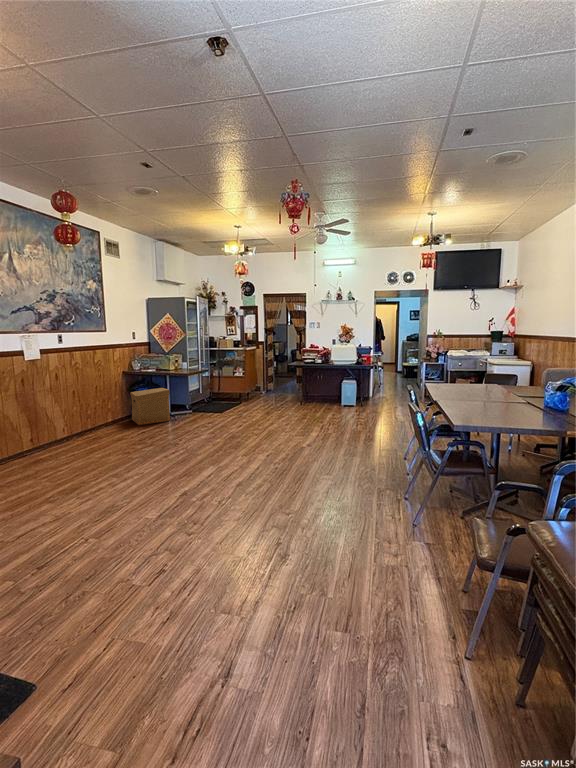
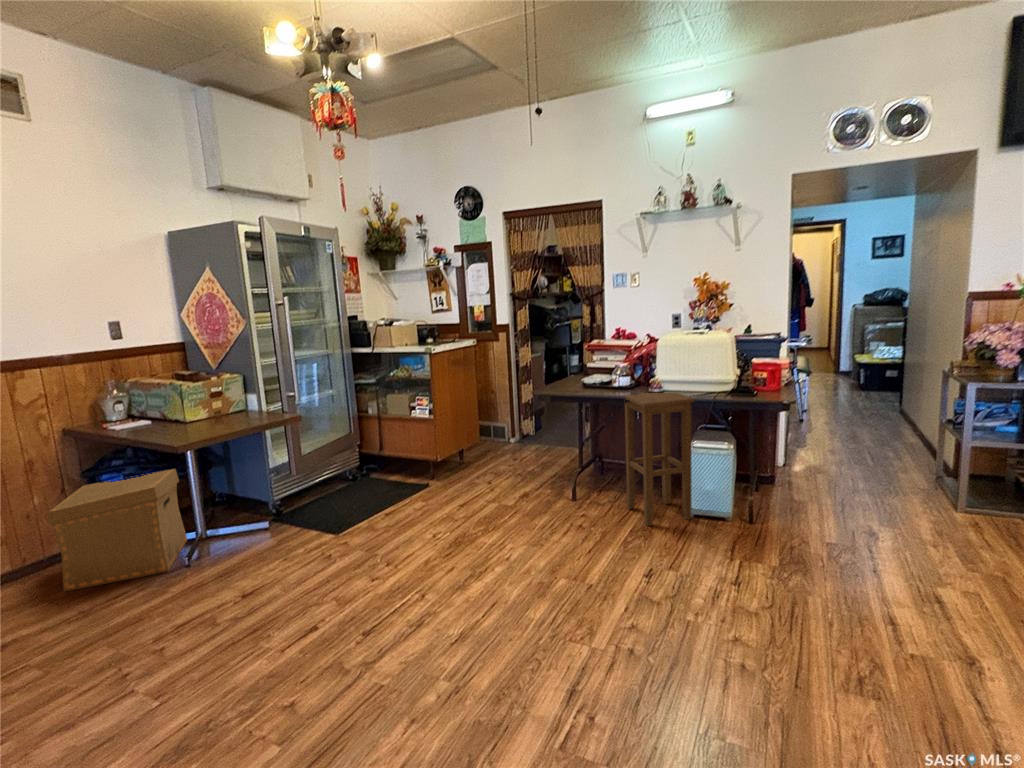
stool: none [320,364,345,408] -> present [624,392,695,526]

